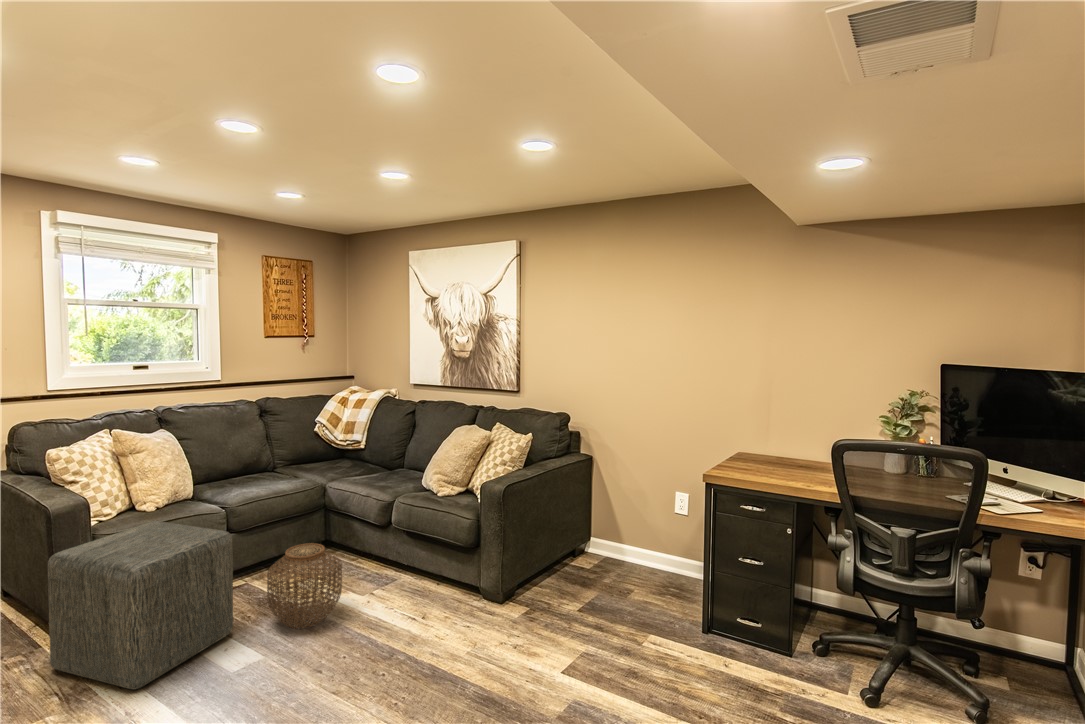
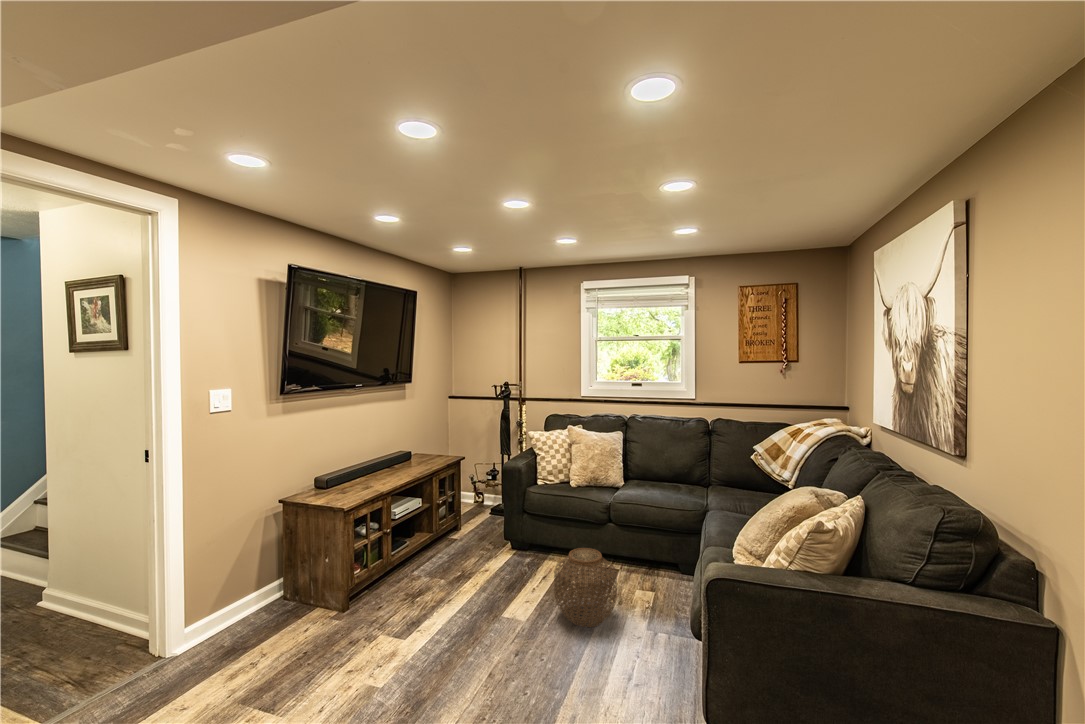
ottoman: present [48,521,233,690] -> none [466,491,552,594]

